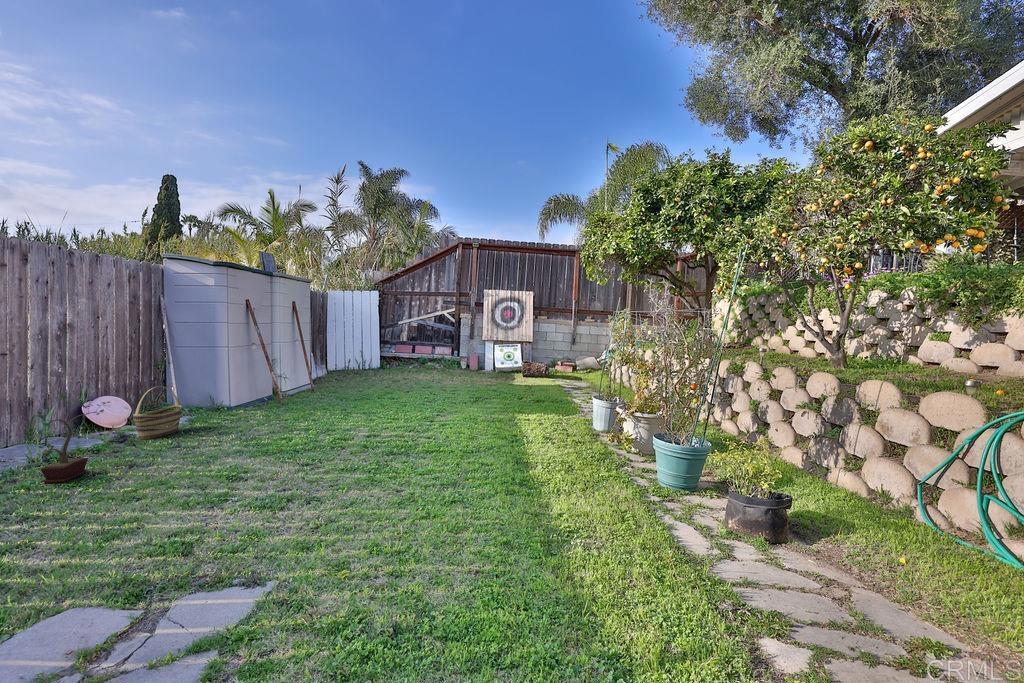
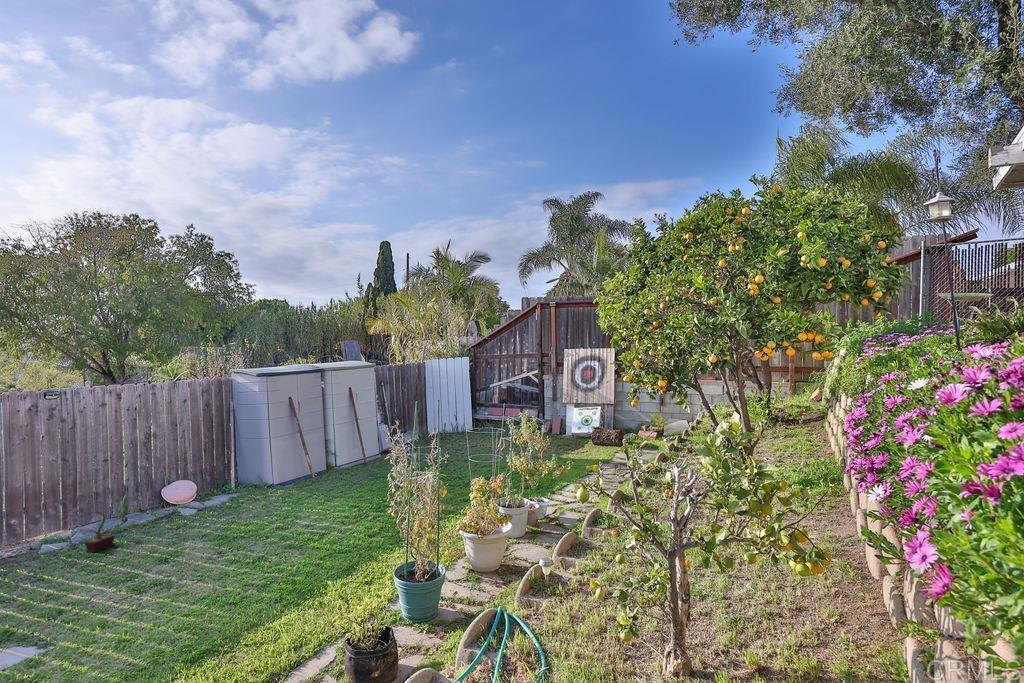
basket: present [133,387,182,440] -> none [174,478,213,517]

